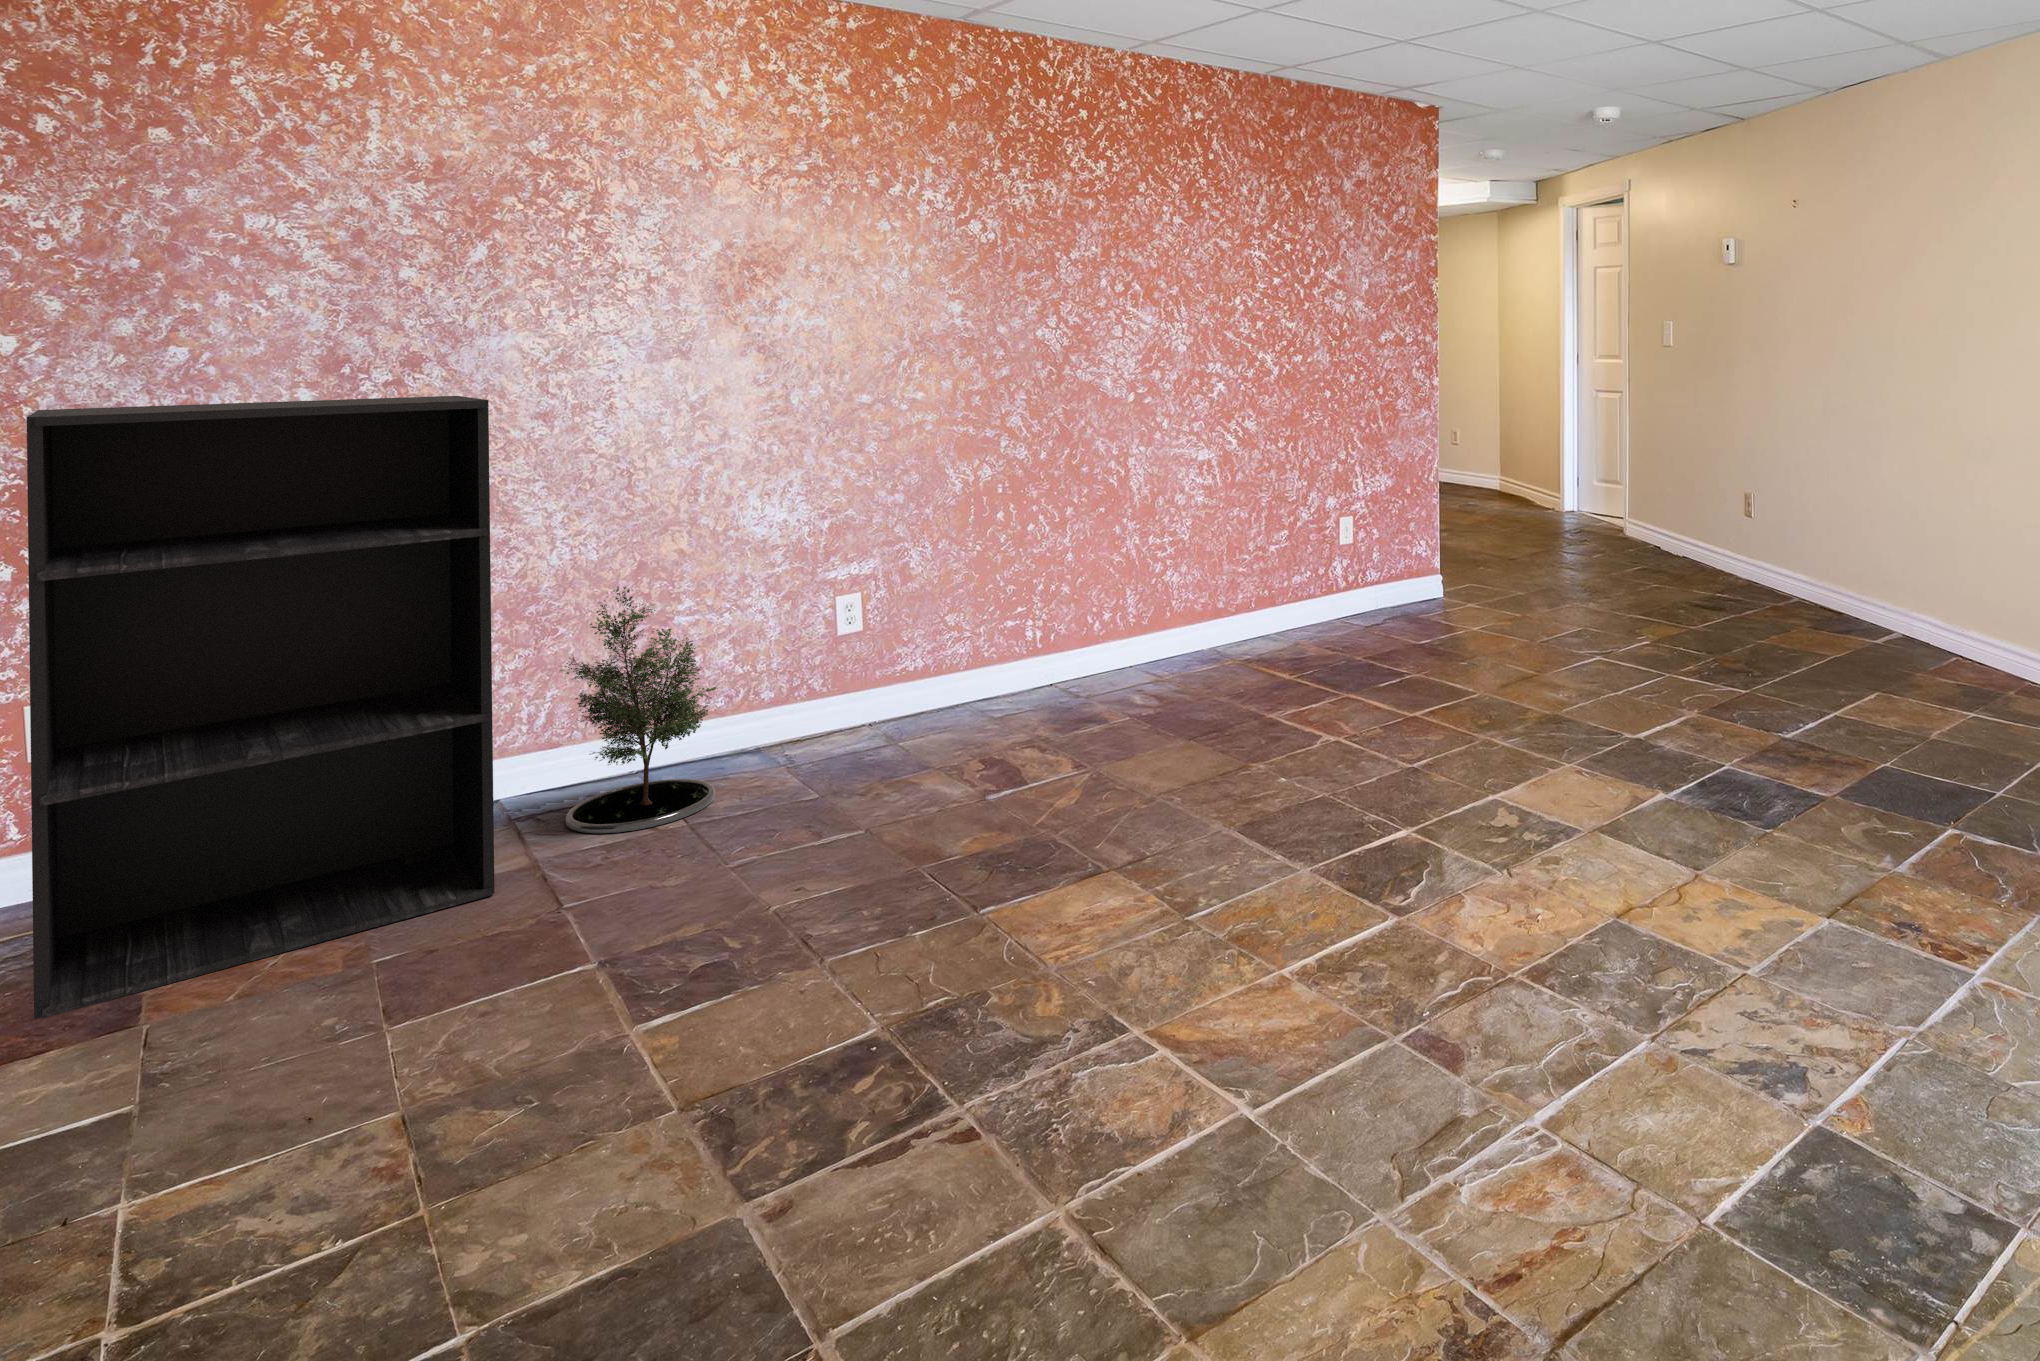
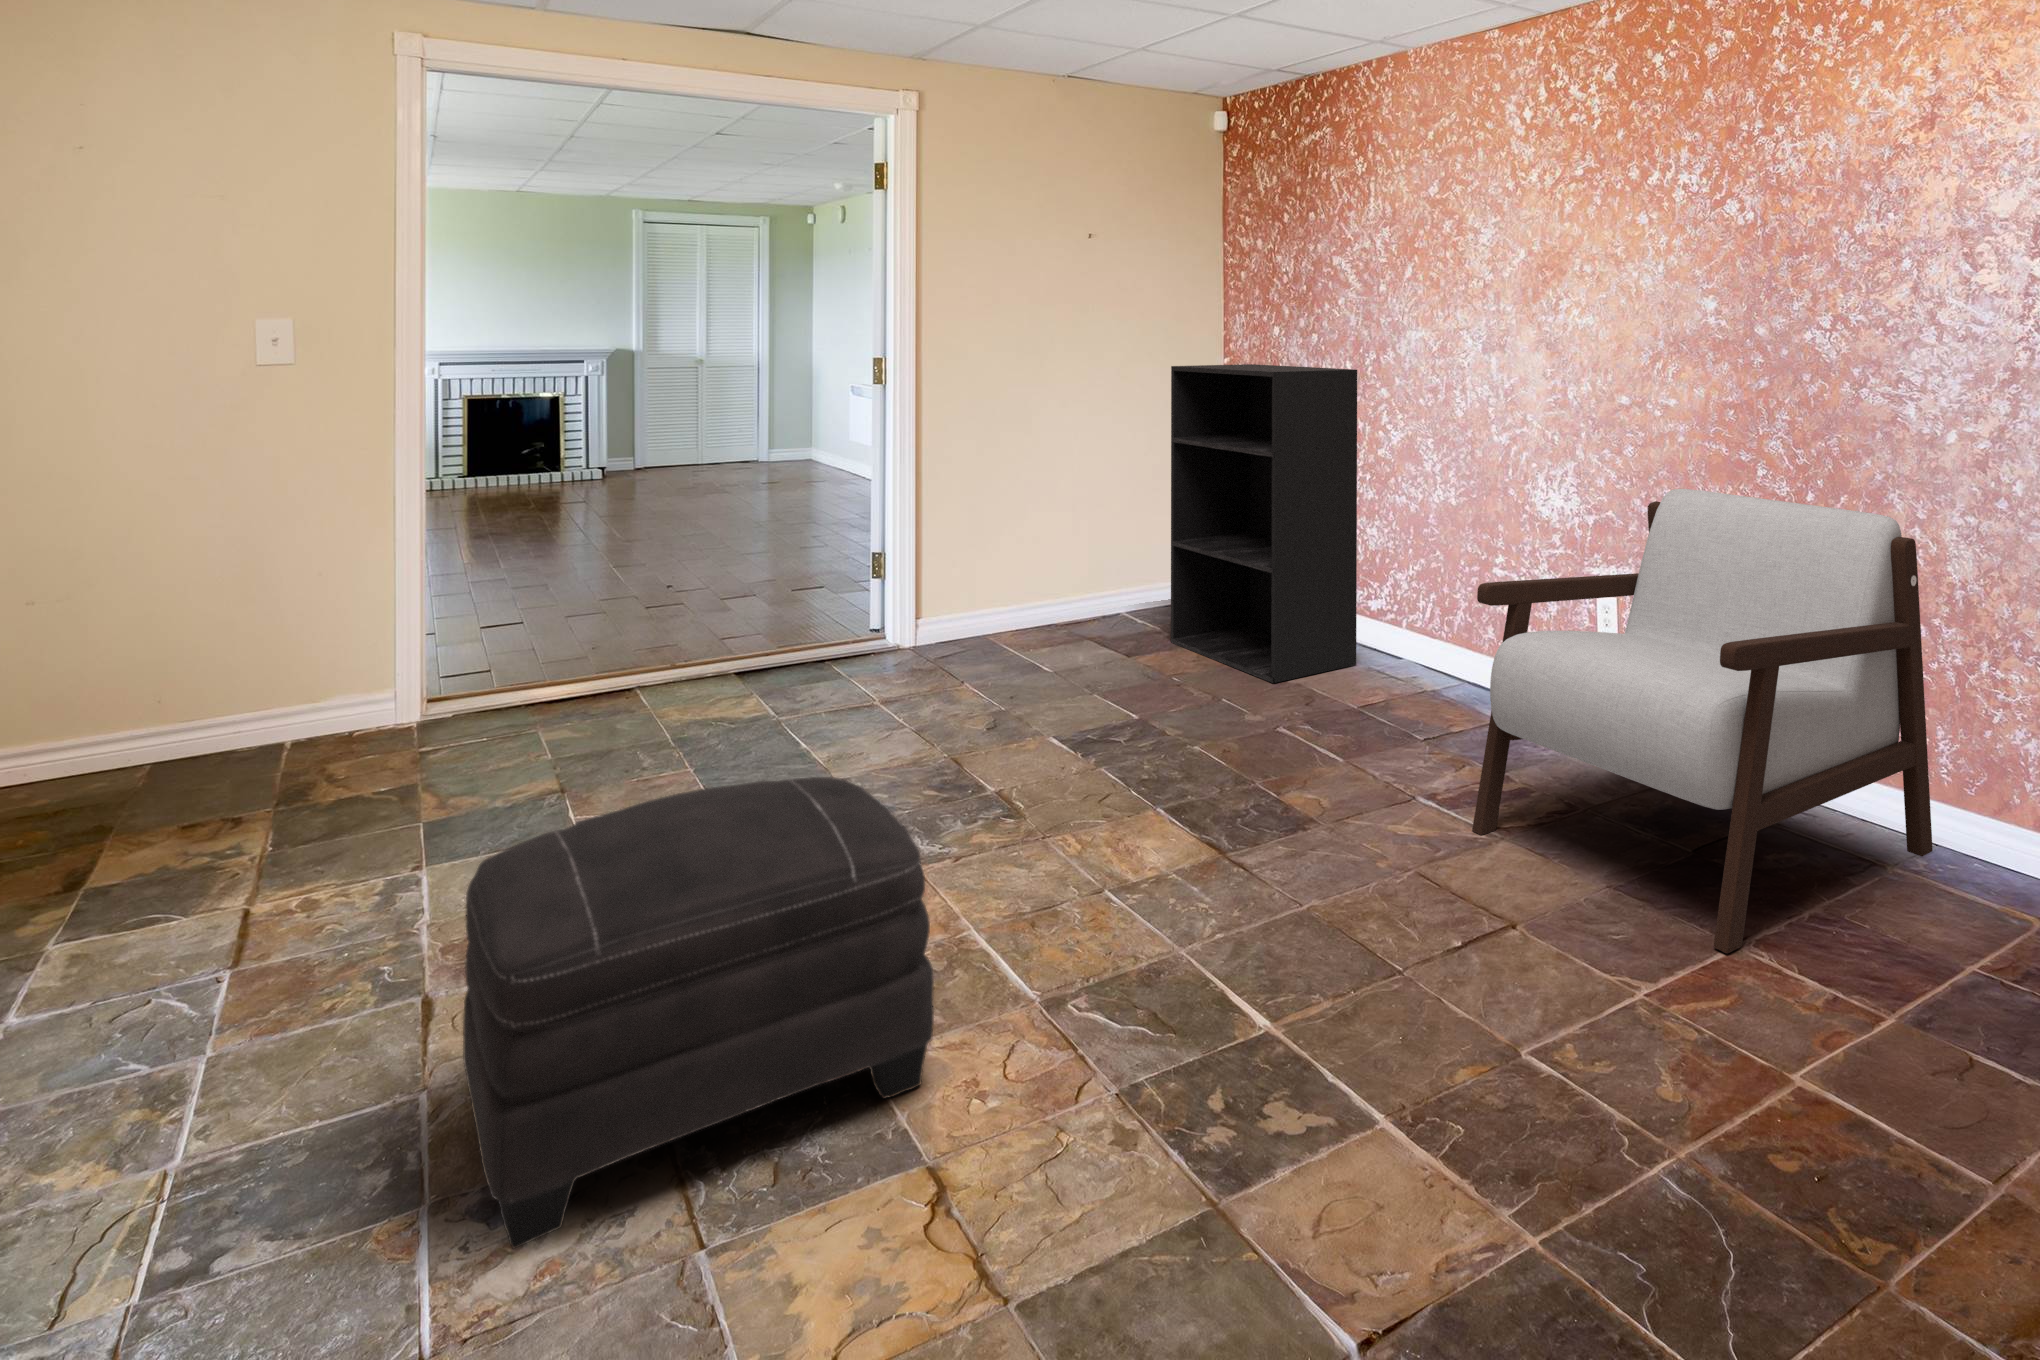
armchair: none [948,454,1282,781] -> present [1472,489,1933,953]
potted tree: present [560,586,716,834] -> none [1351,518,1477,708]
ottoman: none [1392,743,1826,1161] -> present [463,777,934,1249]

